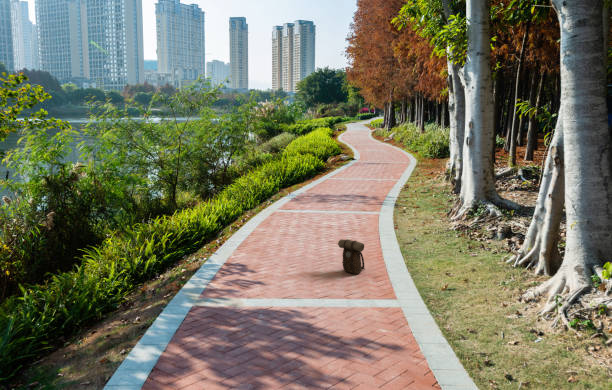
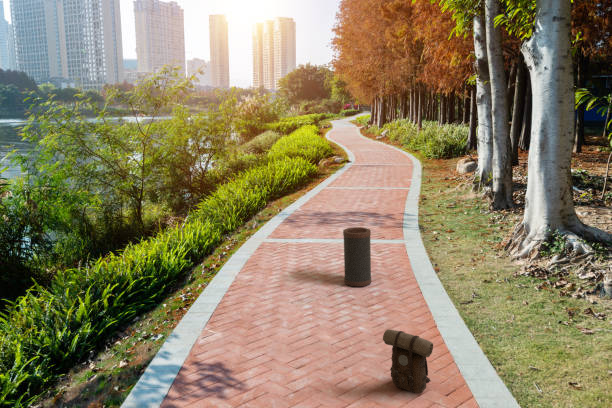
trash can: none [327,195,347,234] -> present [343,227,371,286]

